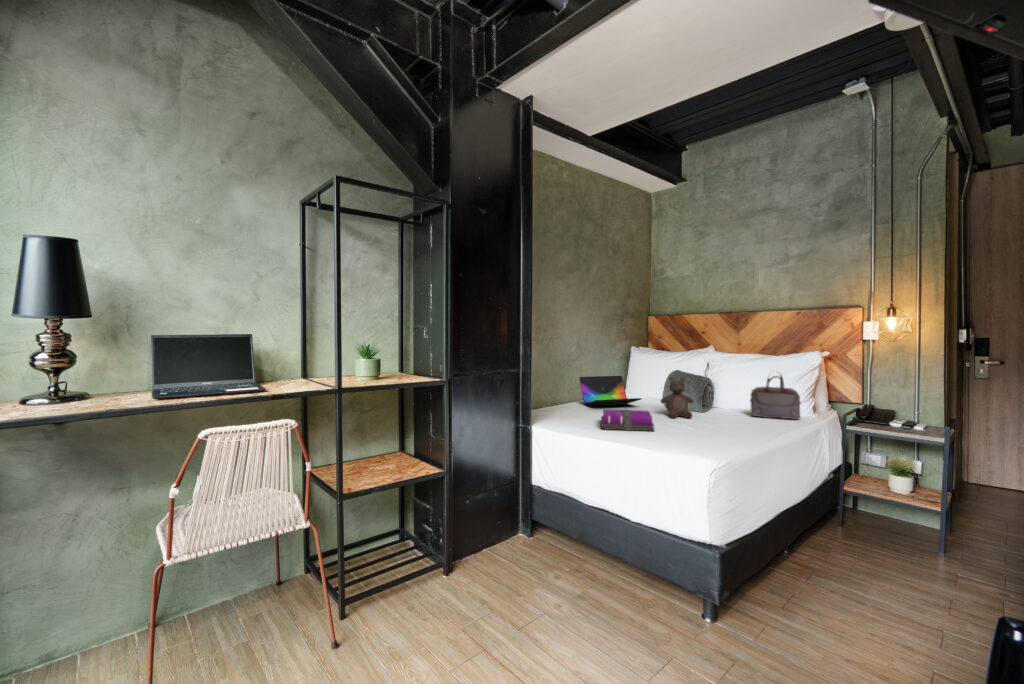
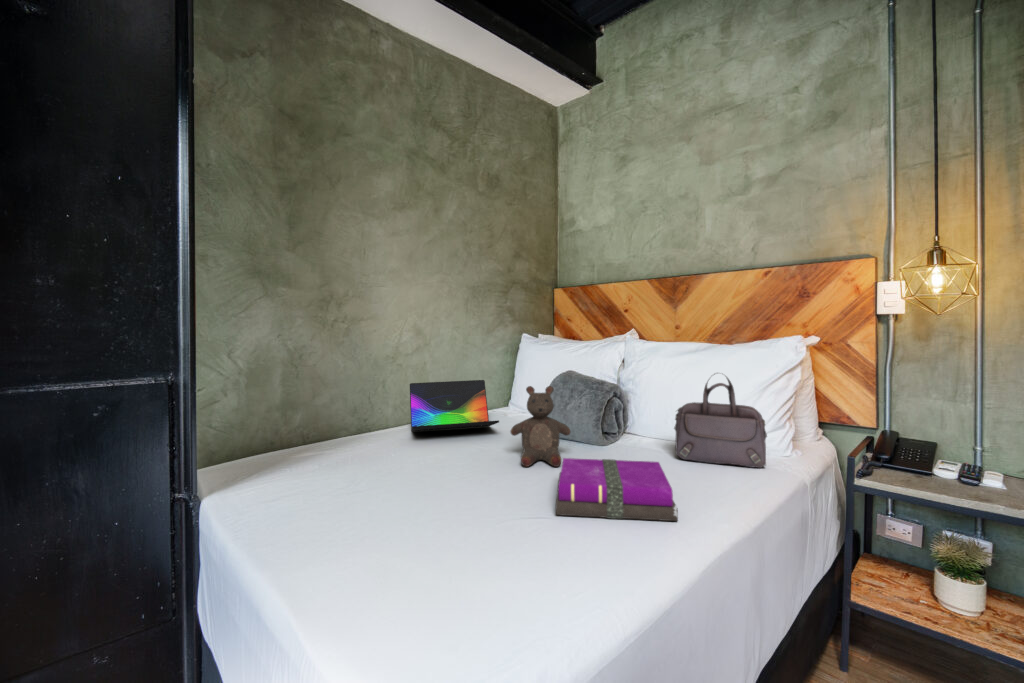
notebook: present [601,409,655,431] -> present [556,458,678,521]

